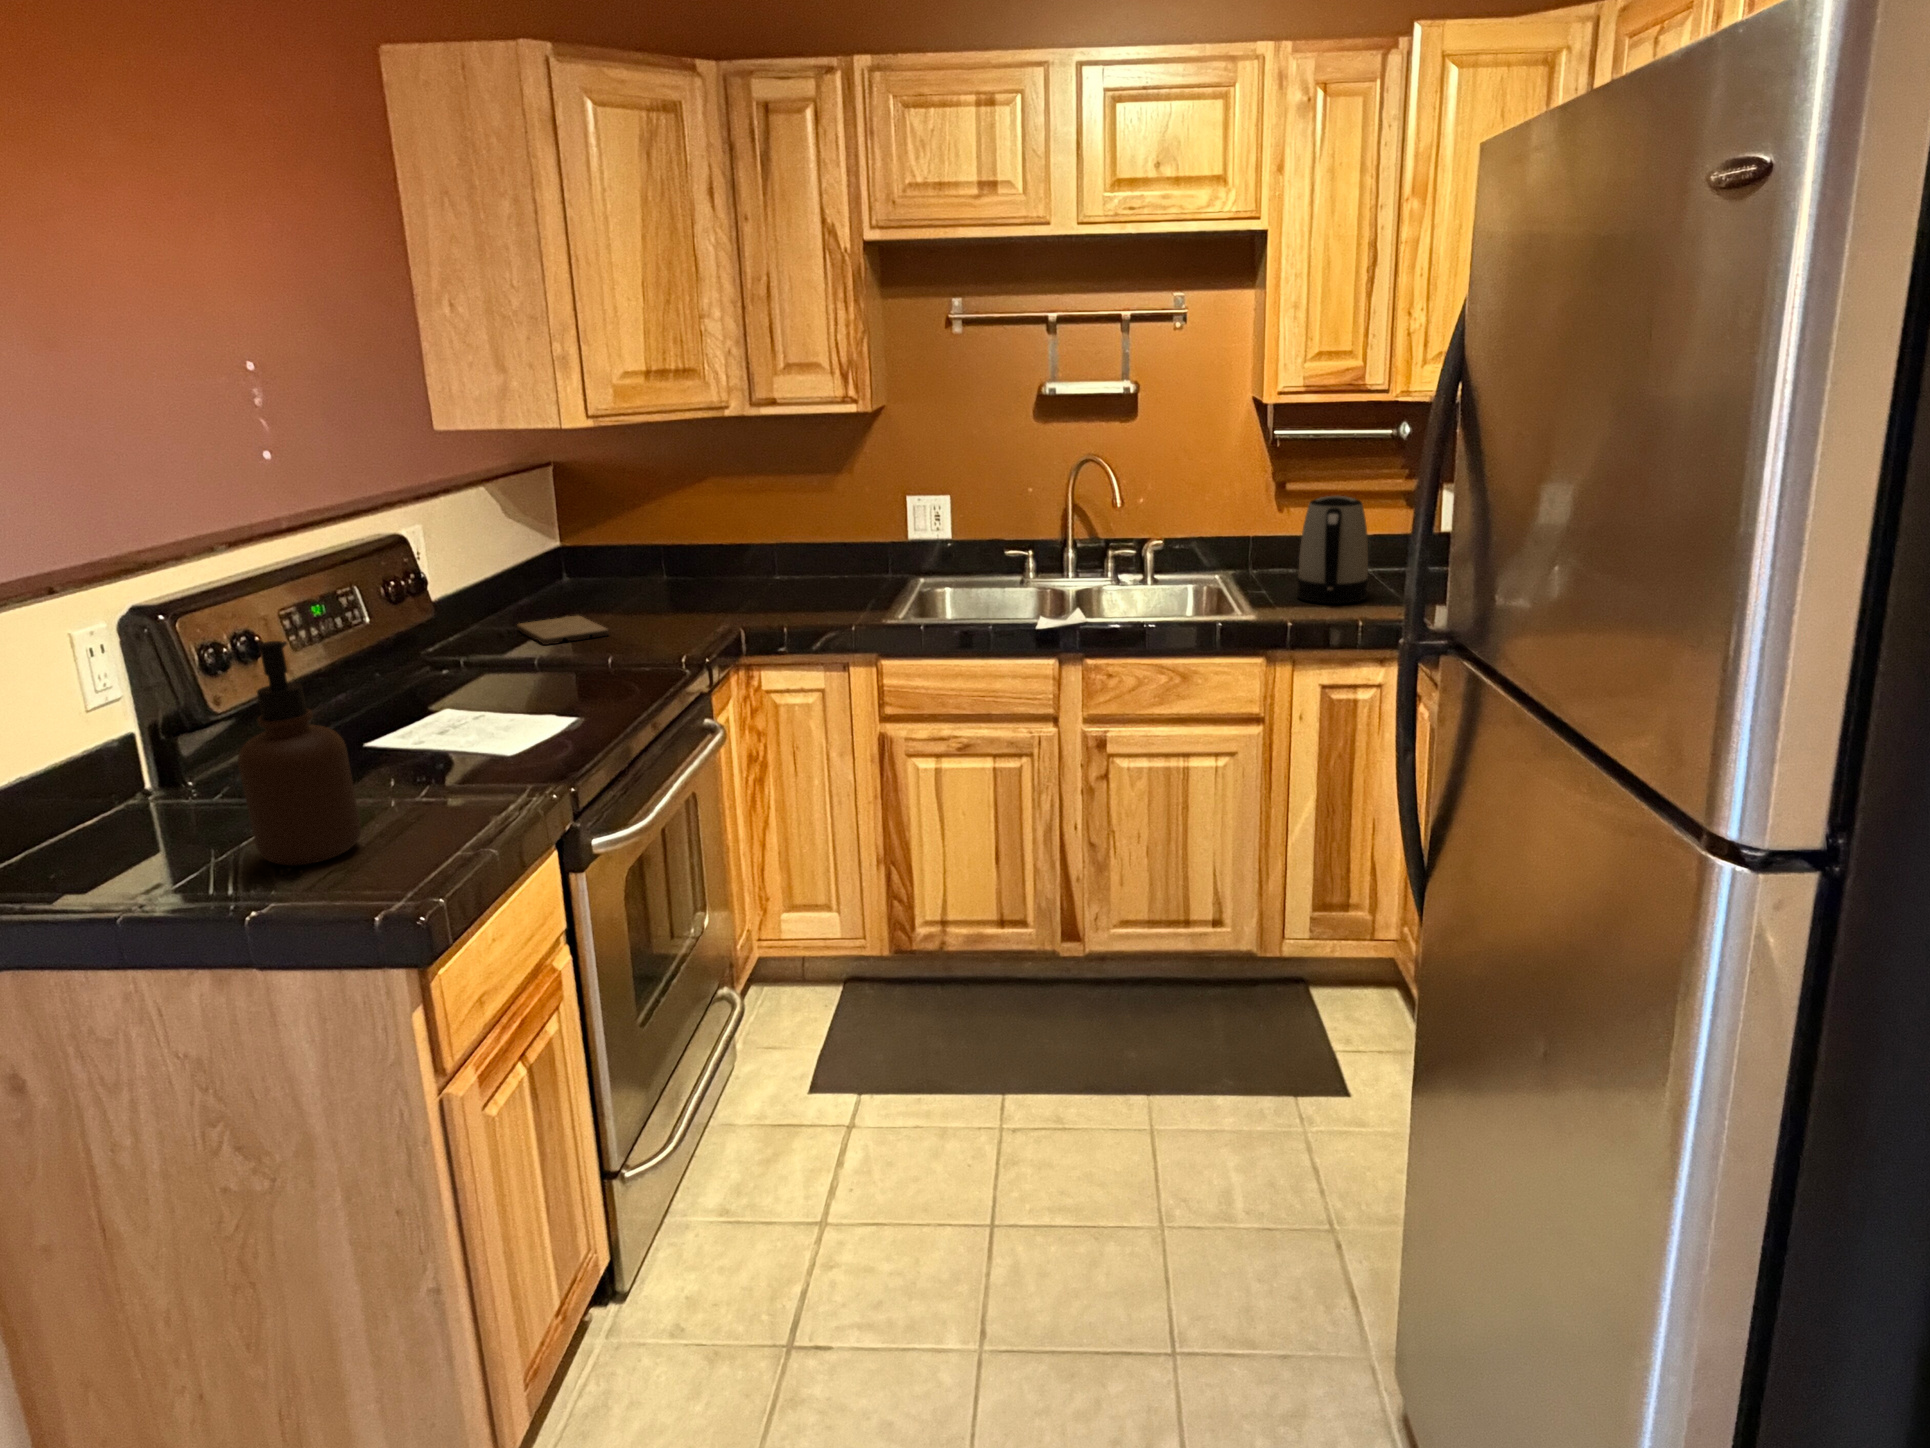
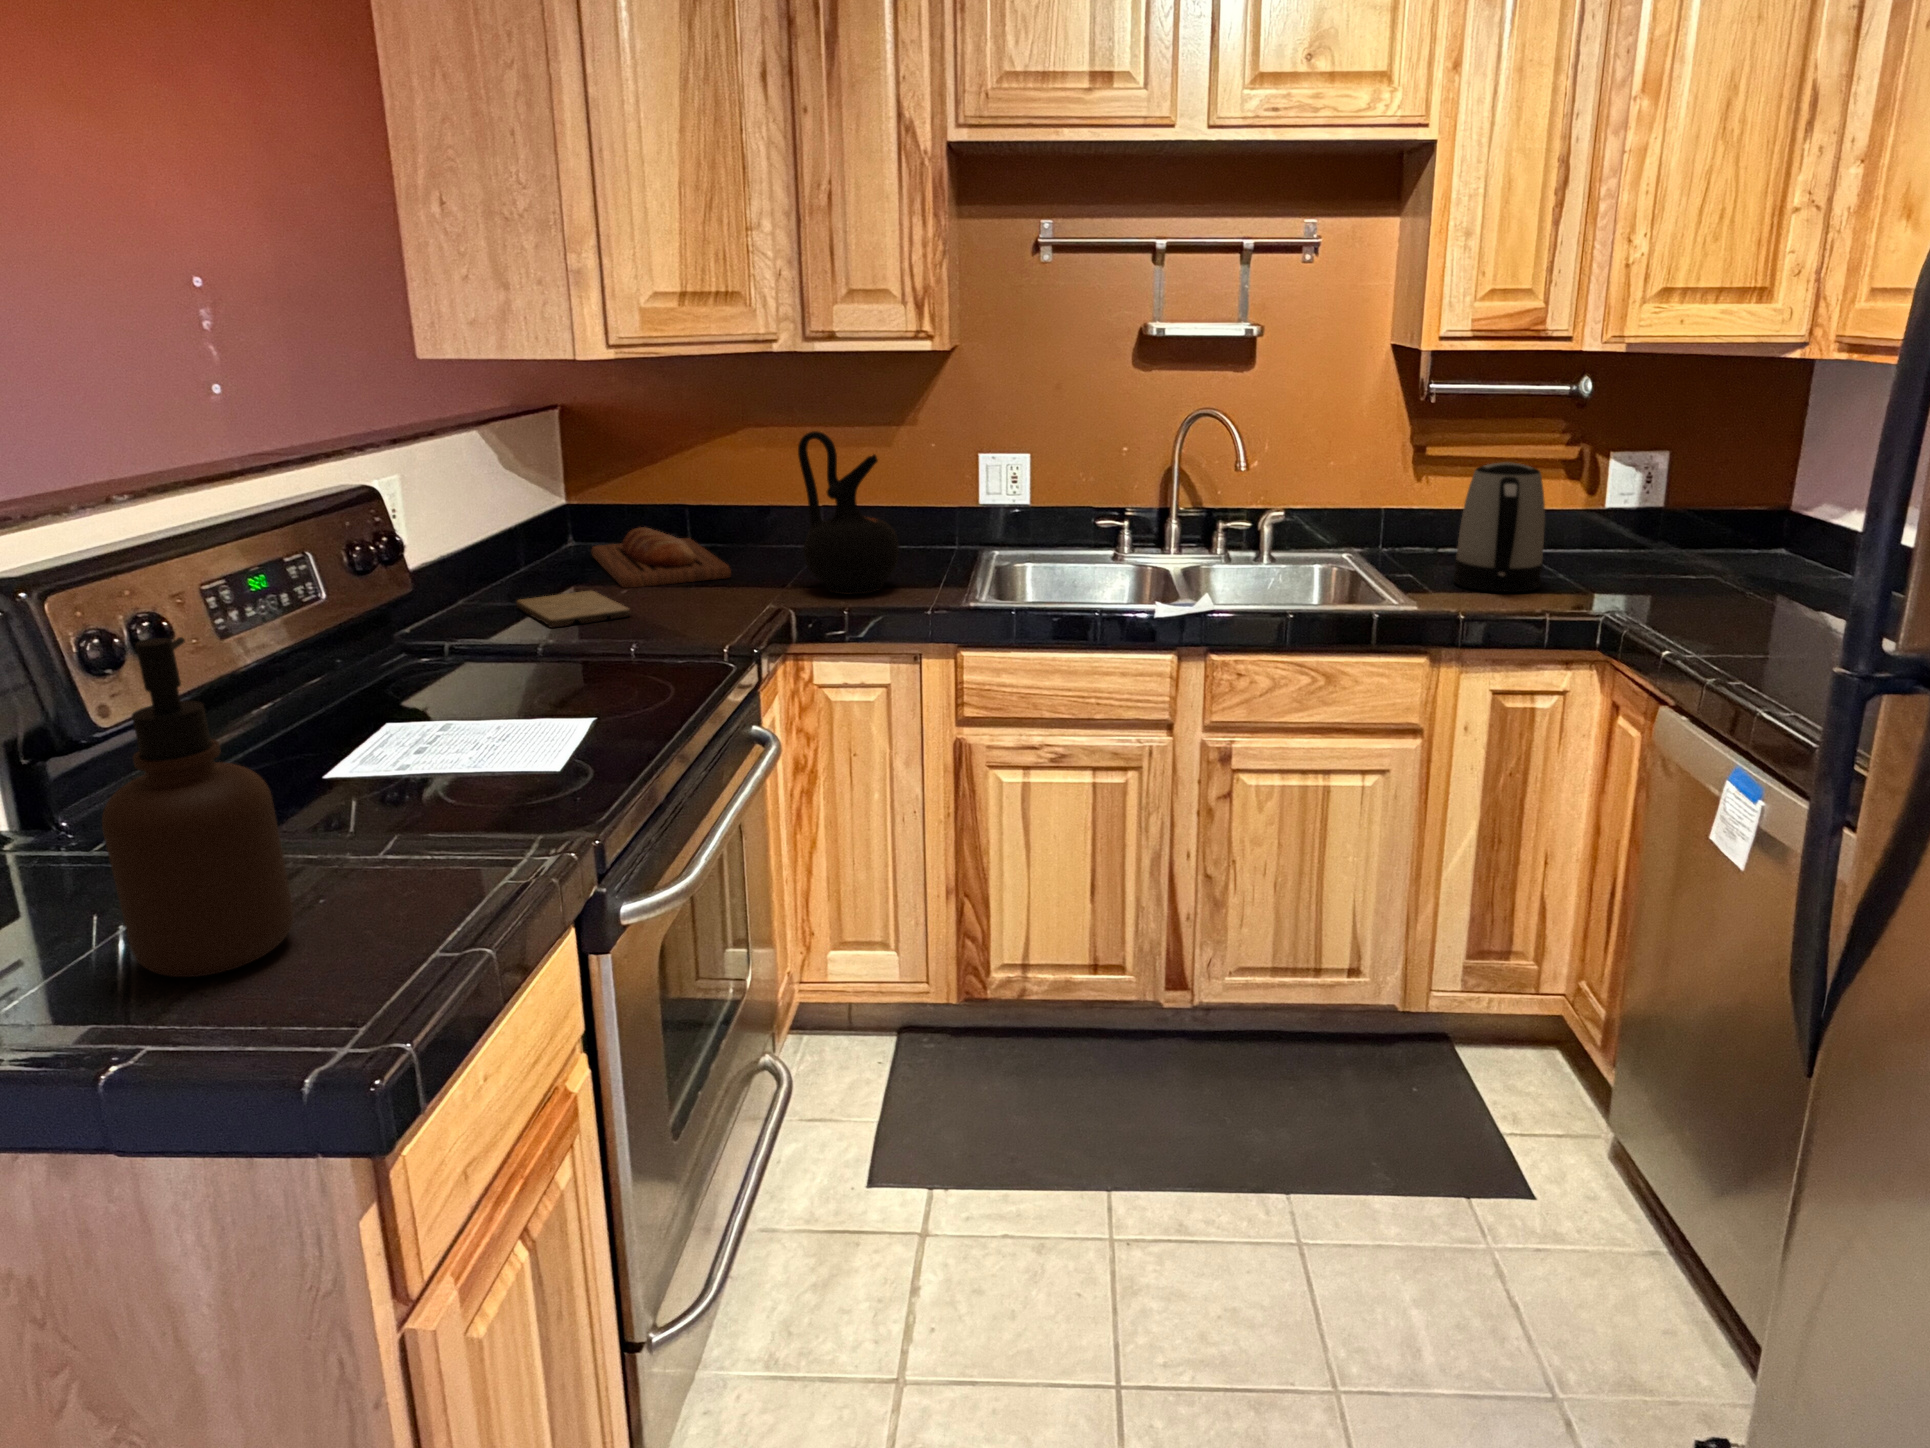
ceramic jug: none [746,481,832,615] -> present [798,431,899,595]
bread loaf: none [581,563,696,613] -> present [592,527,731,588]

